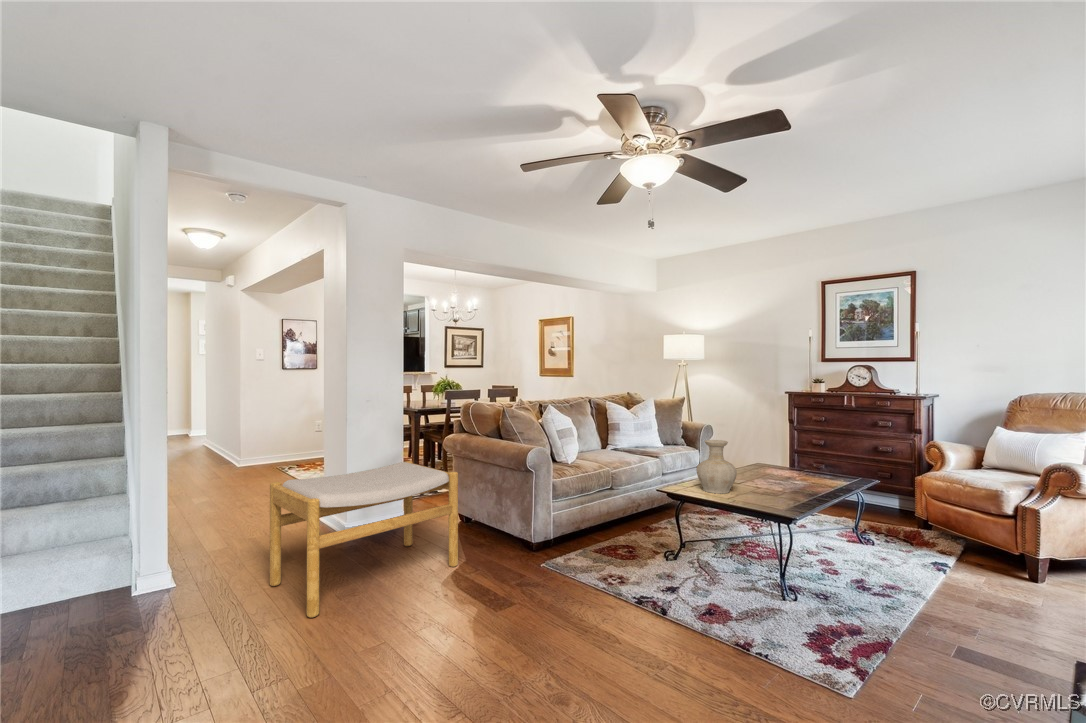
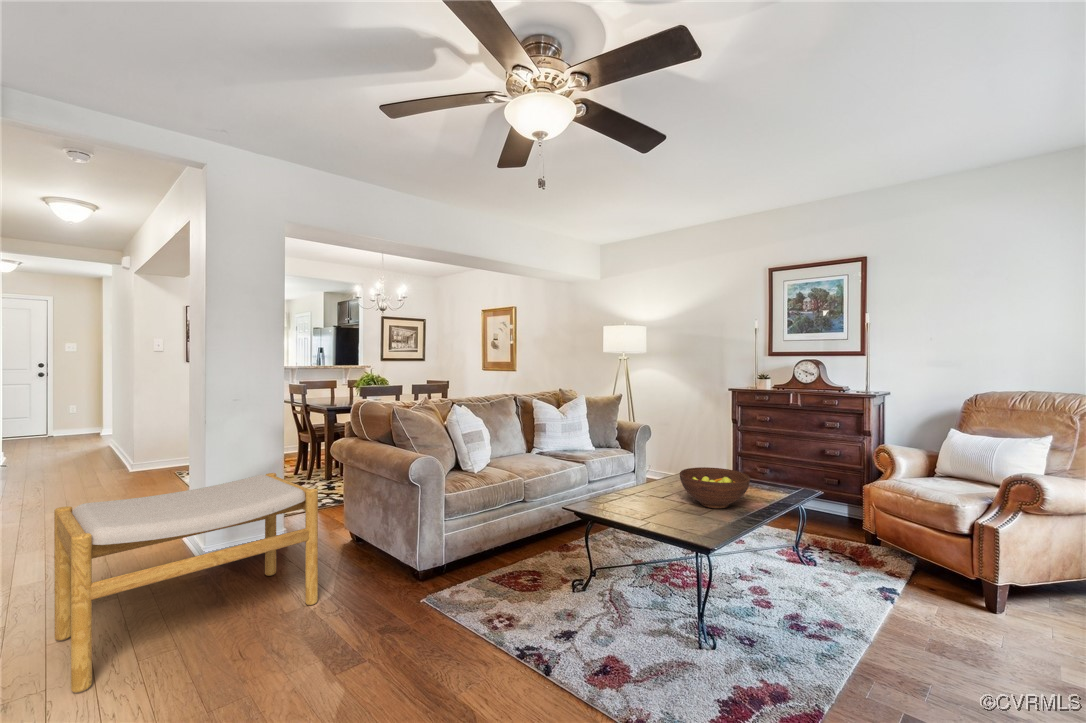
vase: present [696,440,737,494] -> none [609,447,655,512]
fruit bowl: none [756,458,818,491] -> present [680,467,750,508]

